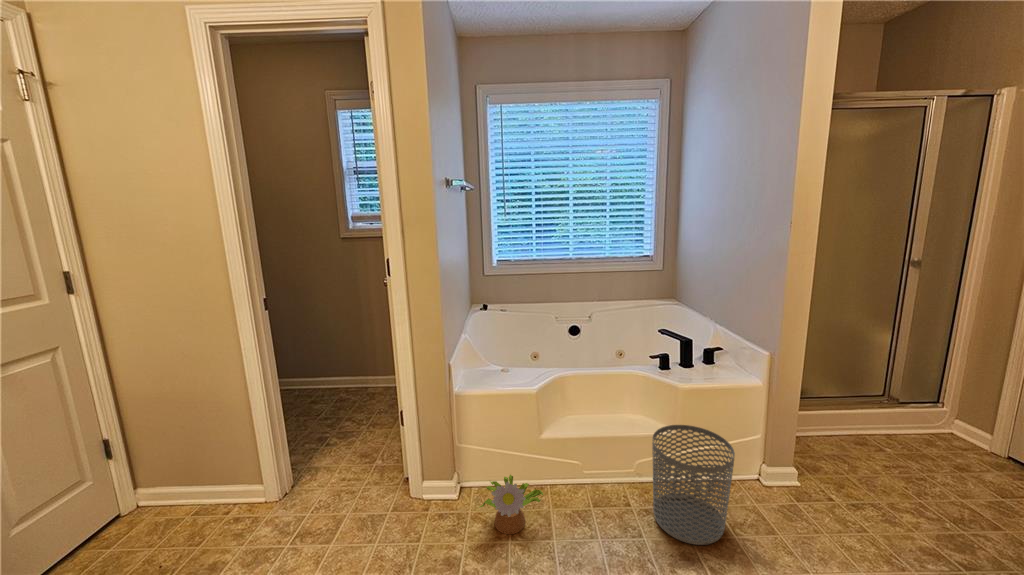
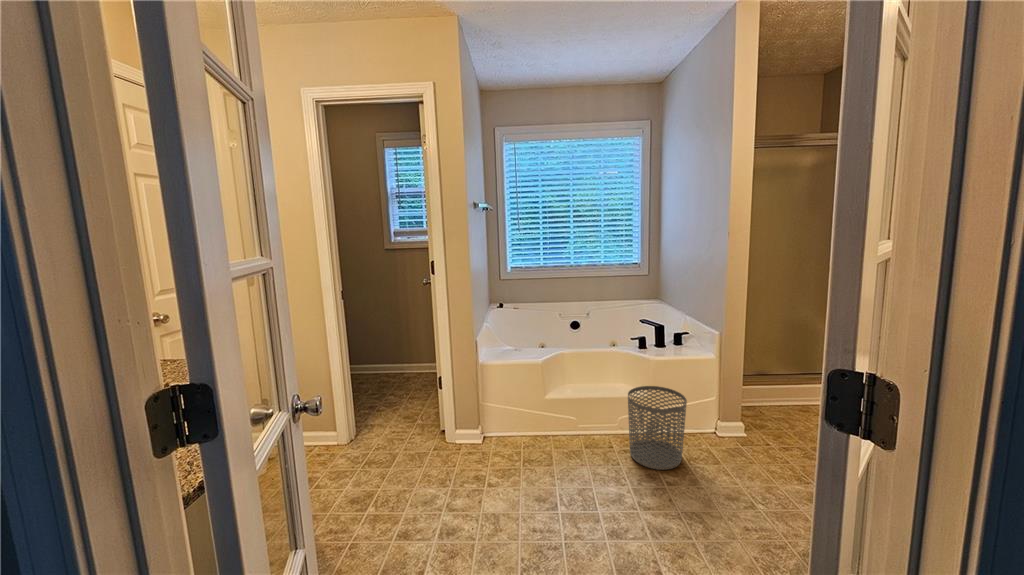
decorative plant: present [480,475,543,534] -> none [499,422,547,464]

